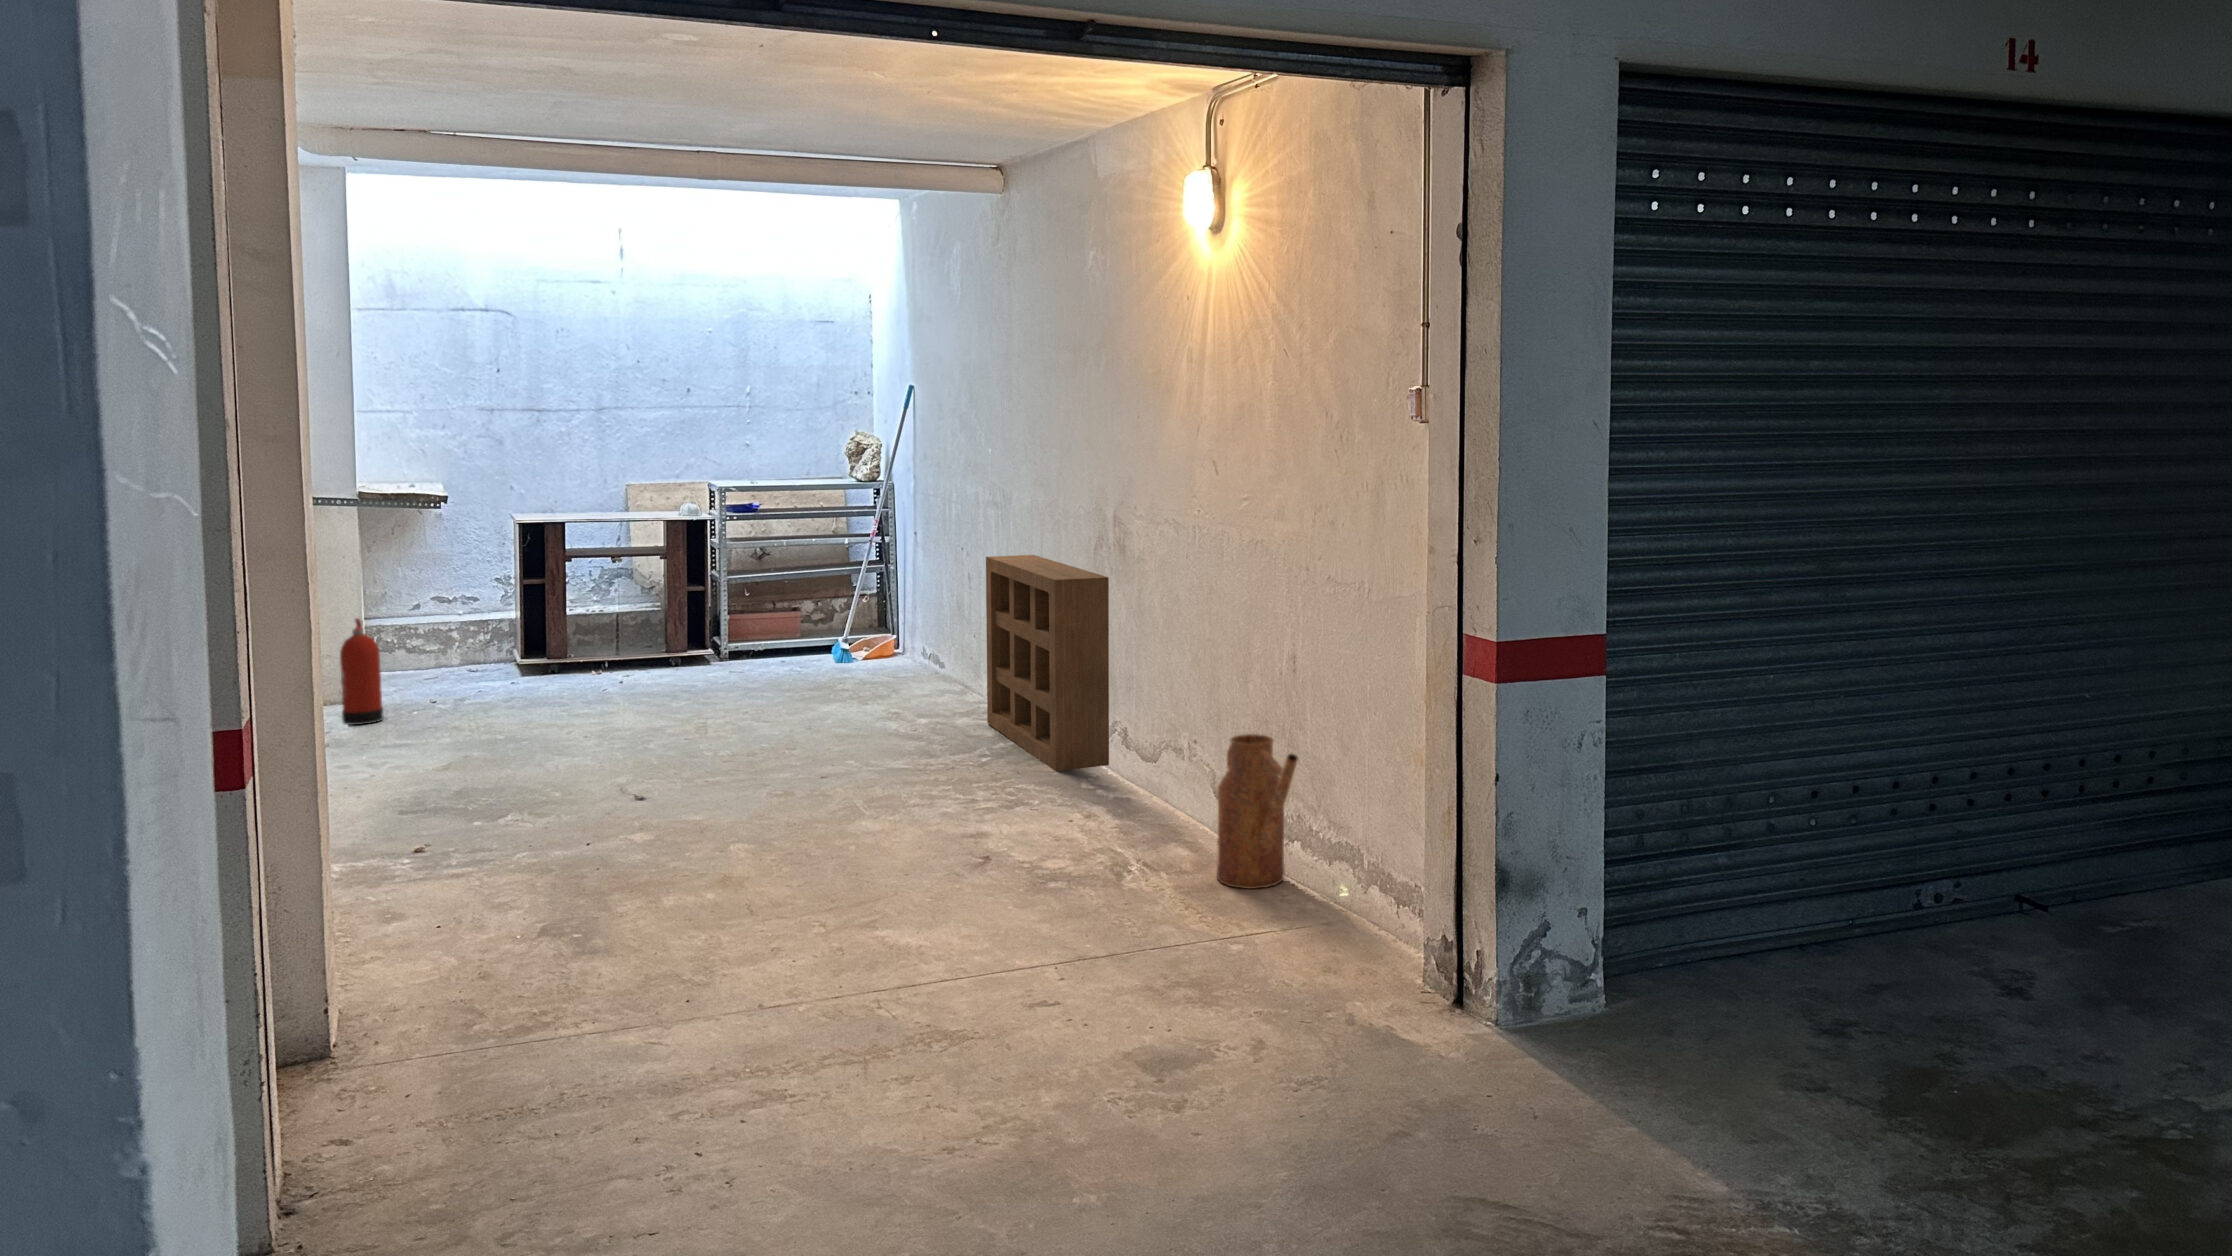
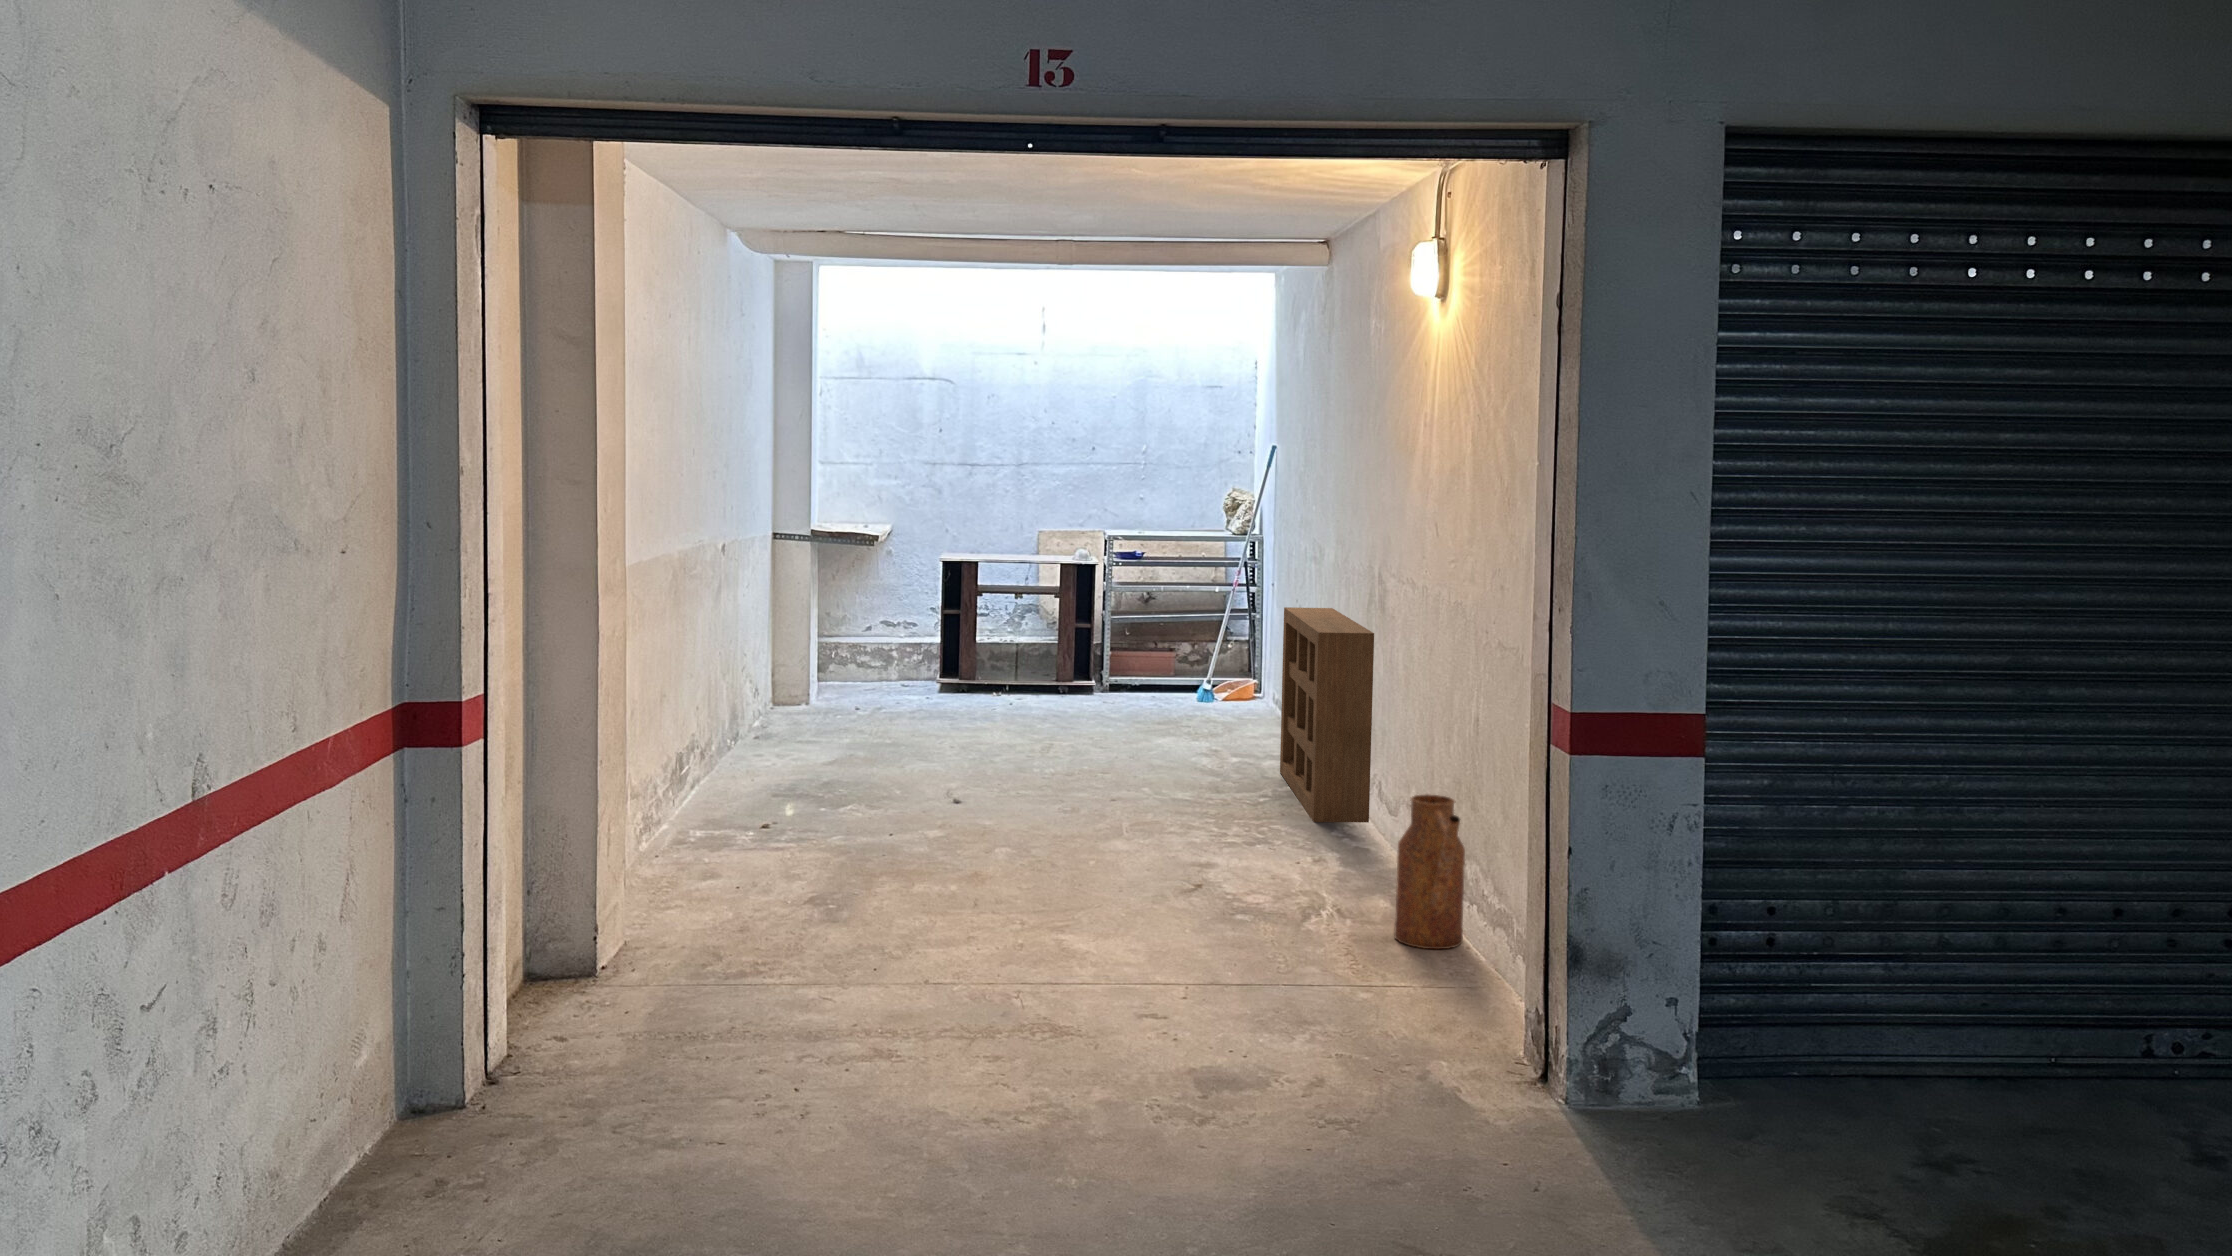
fire extinguisher: present [340,618,383,725] -> none [767,631,797,721]

